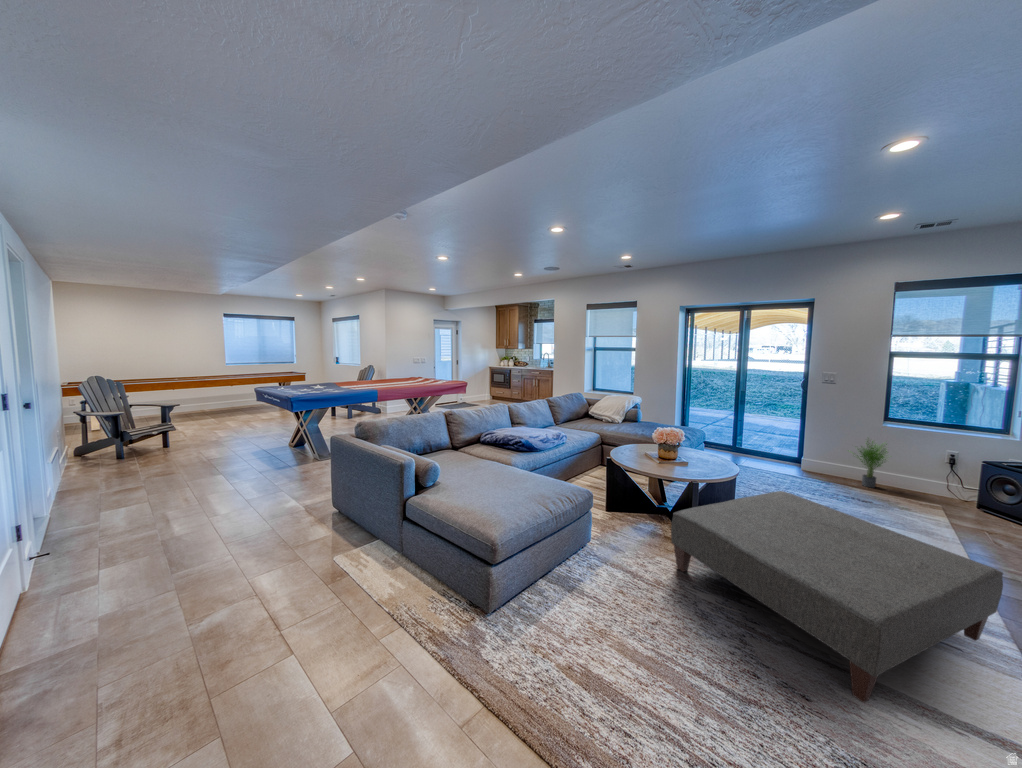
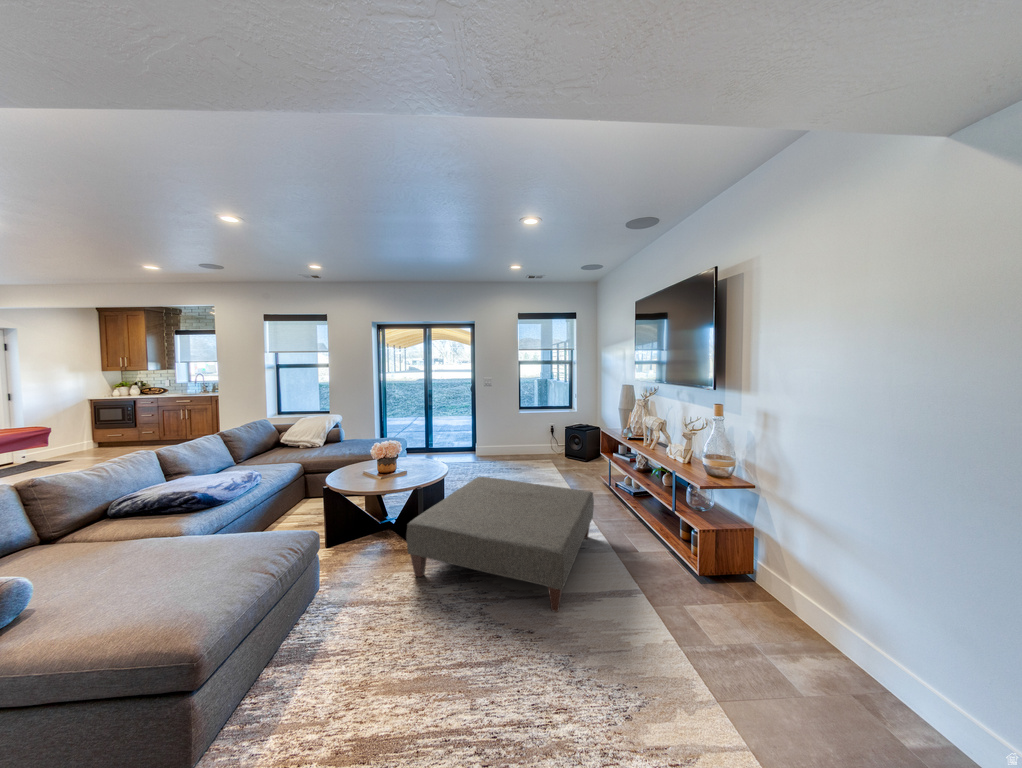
potted plant: present [858,441,887,488] -> none [501,423,527,459]

